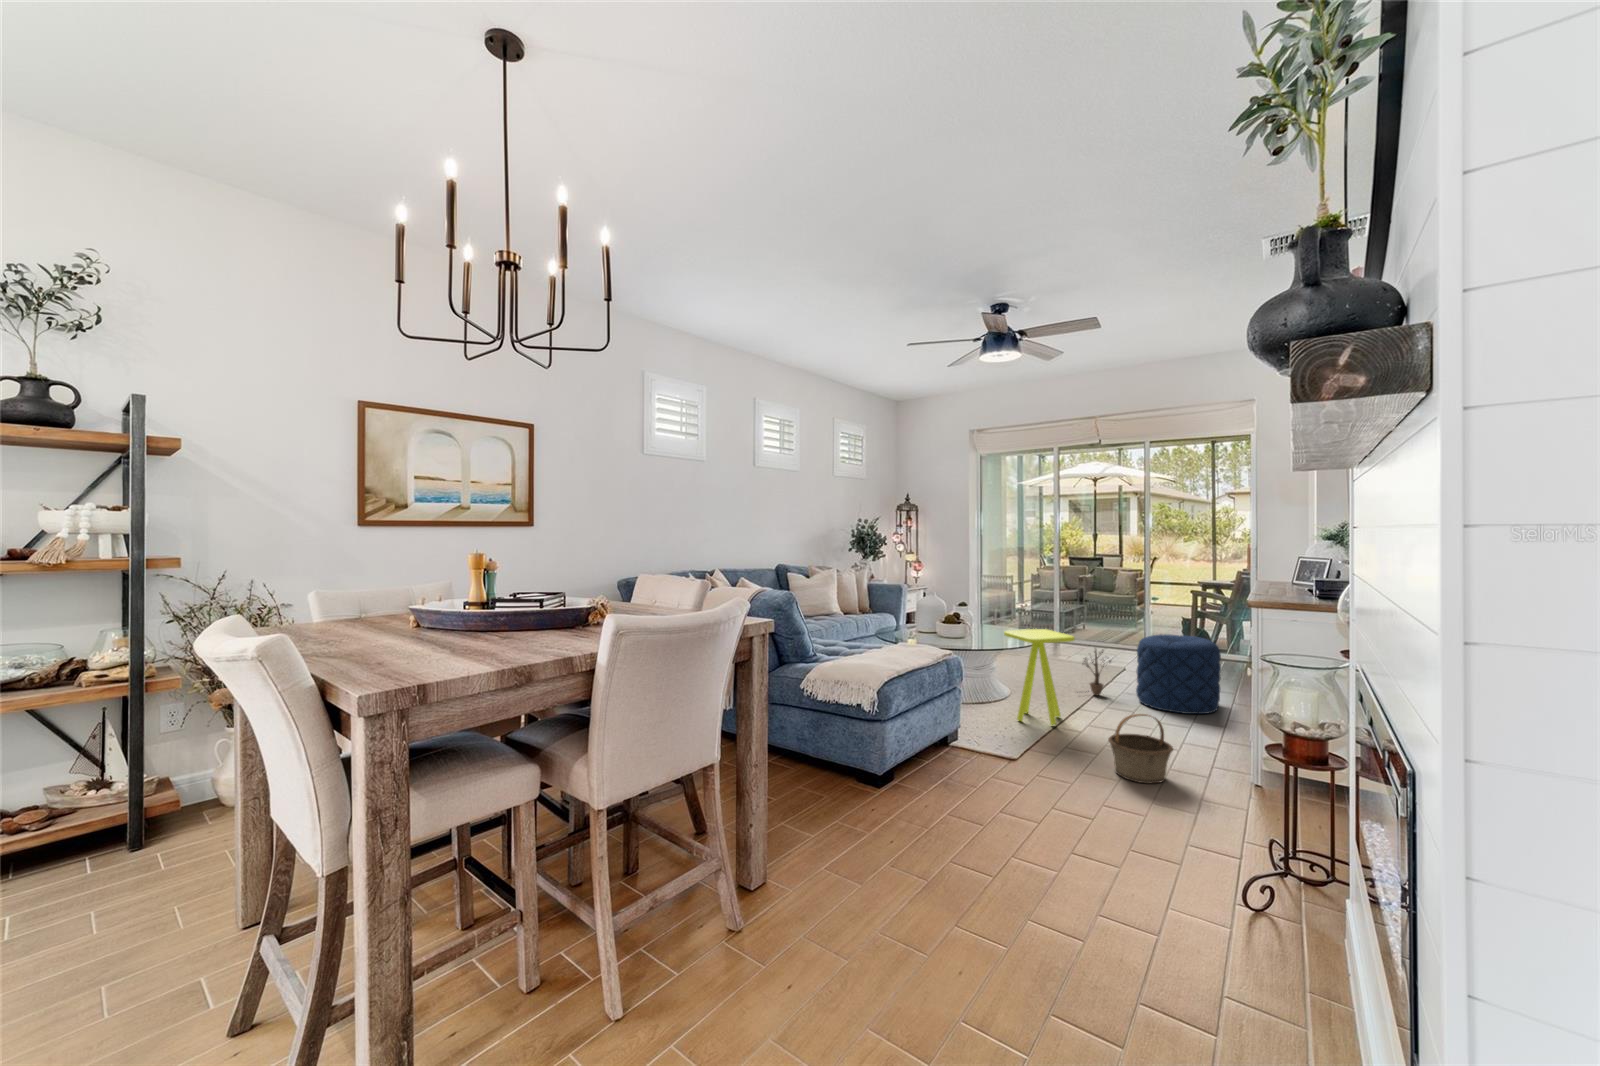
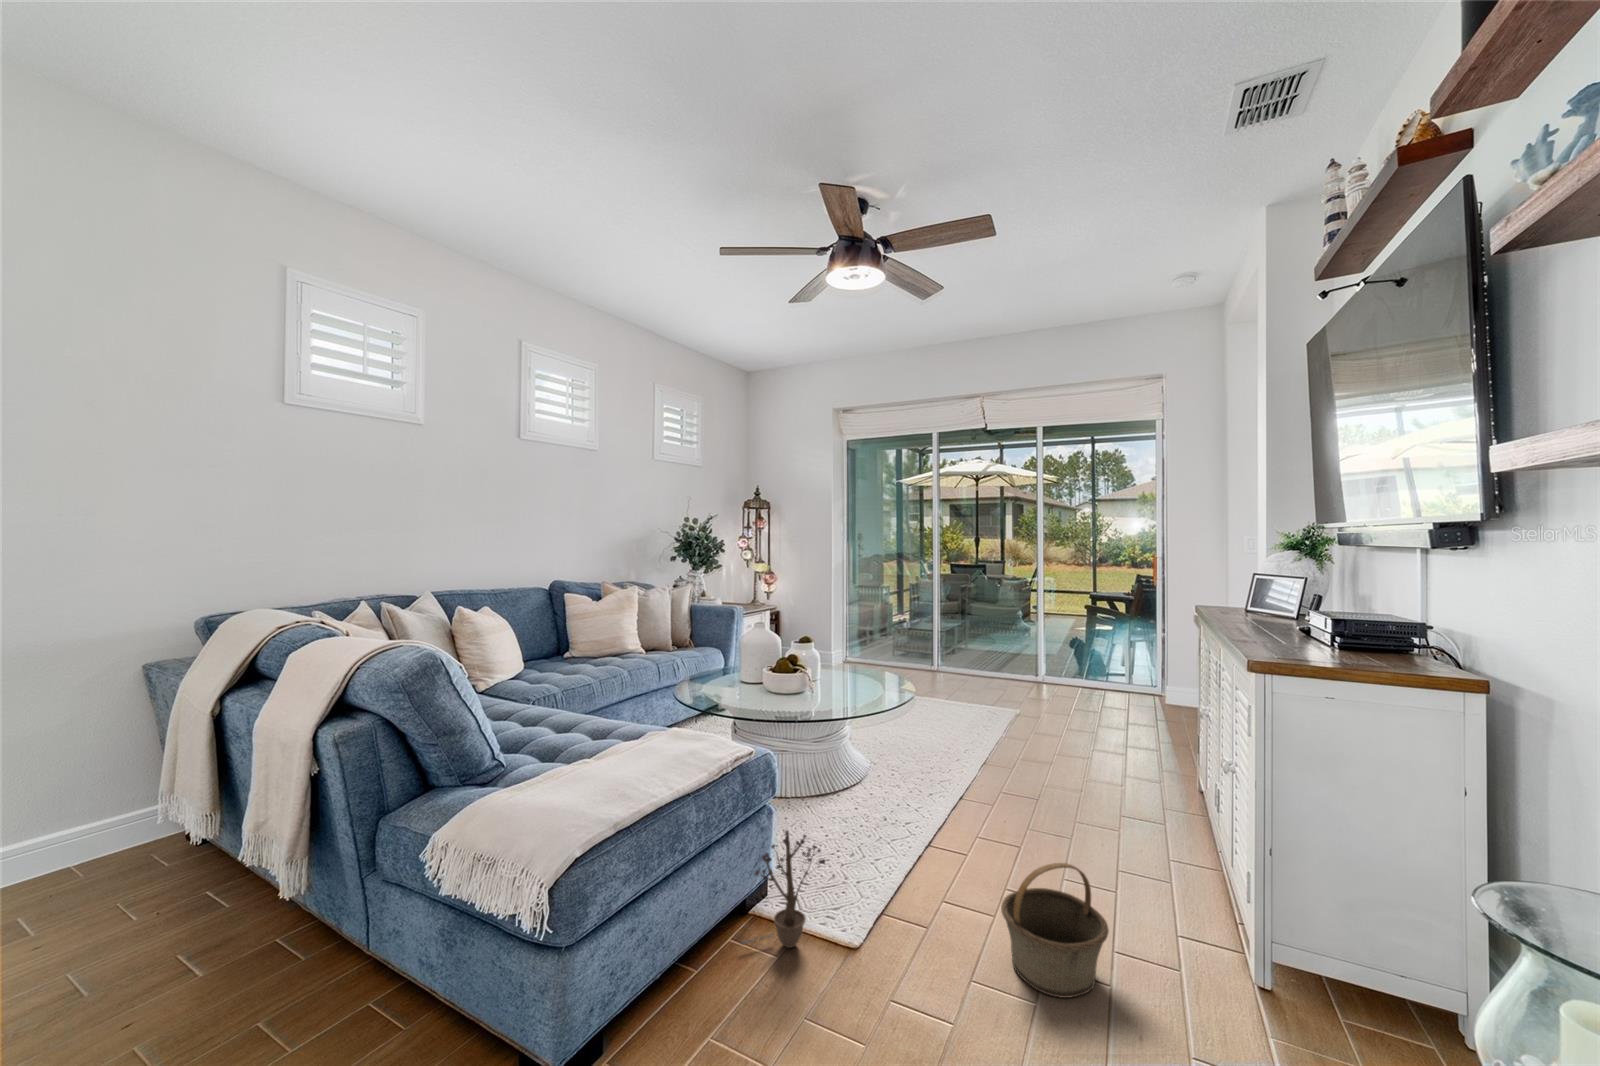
side table: present [1004,629,1075,725] -> none [849,686,951,842]
pouf: present [1136,634,1221,714] -> none [1032,682,1143,801]
decorative plant: present [1077,650,1111,695] -> present [742,830,825,948]

